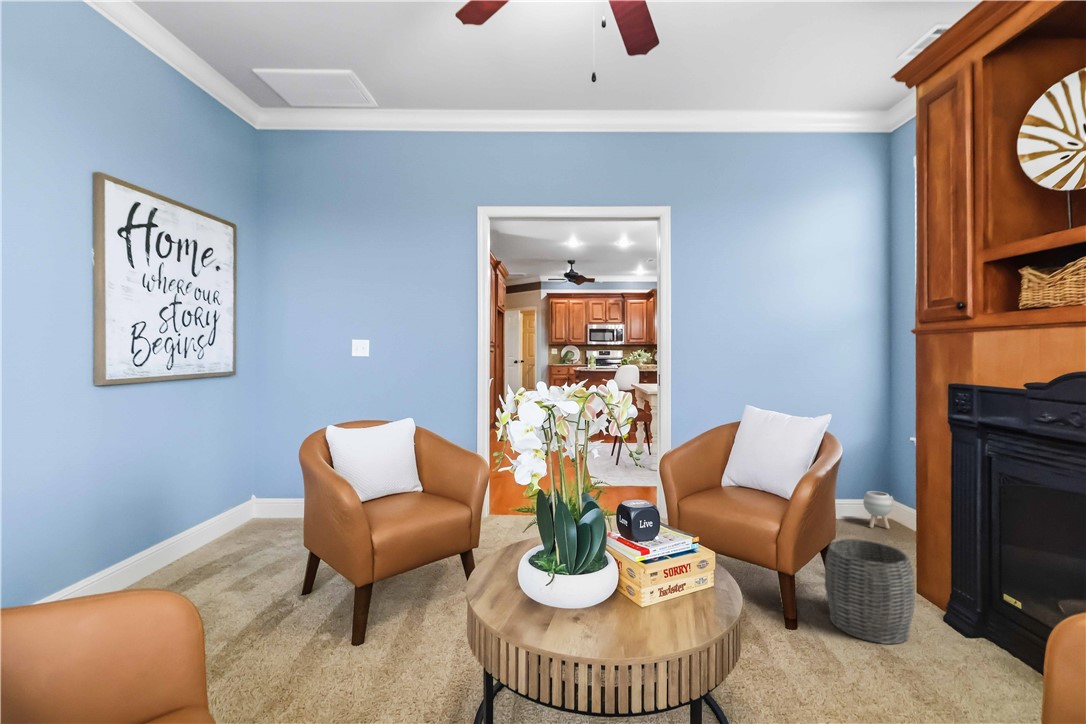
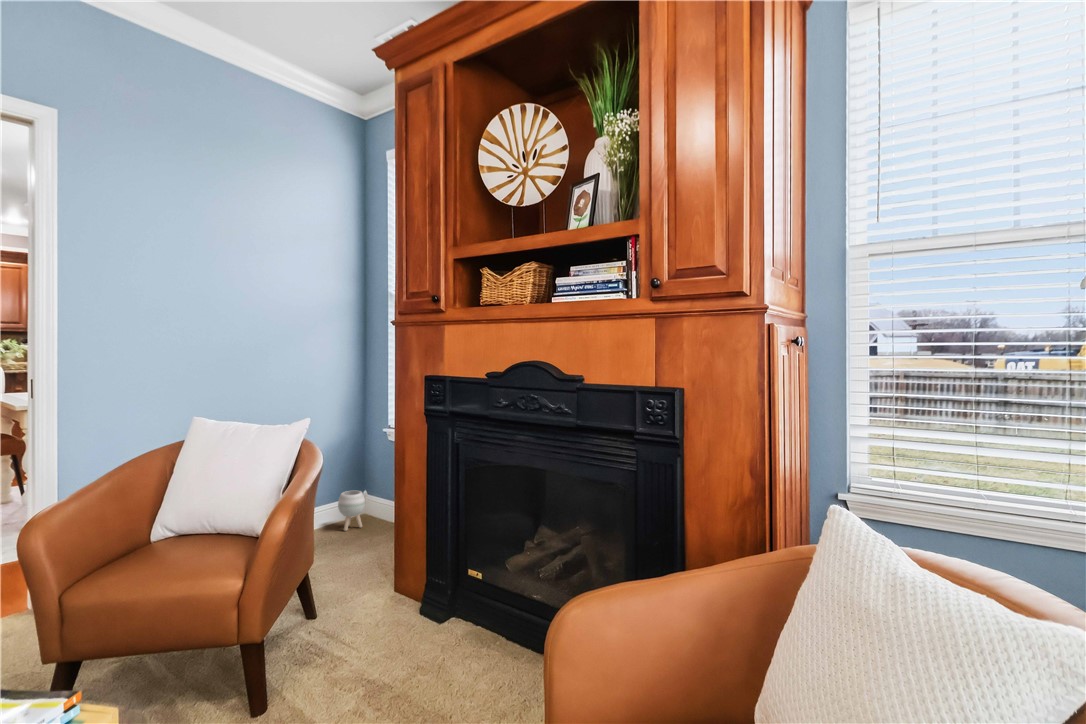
woven basket: present [825,539,915,644] -> none [309,554,400,677]

